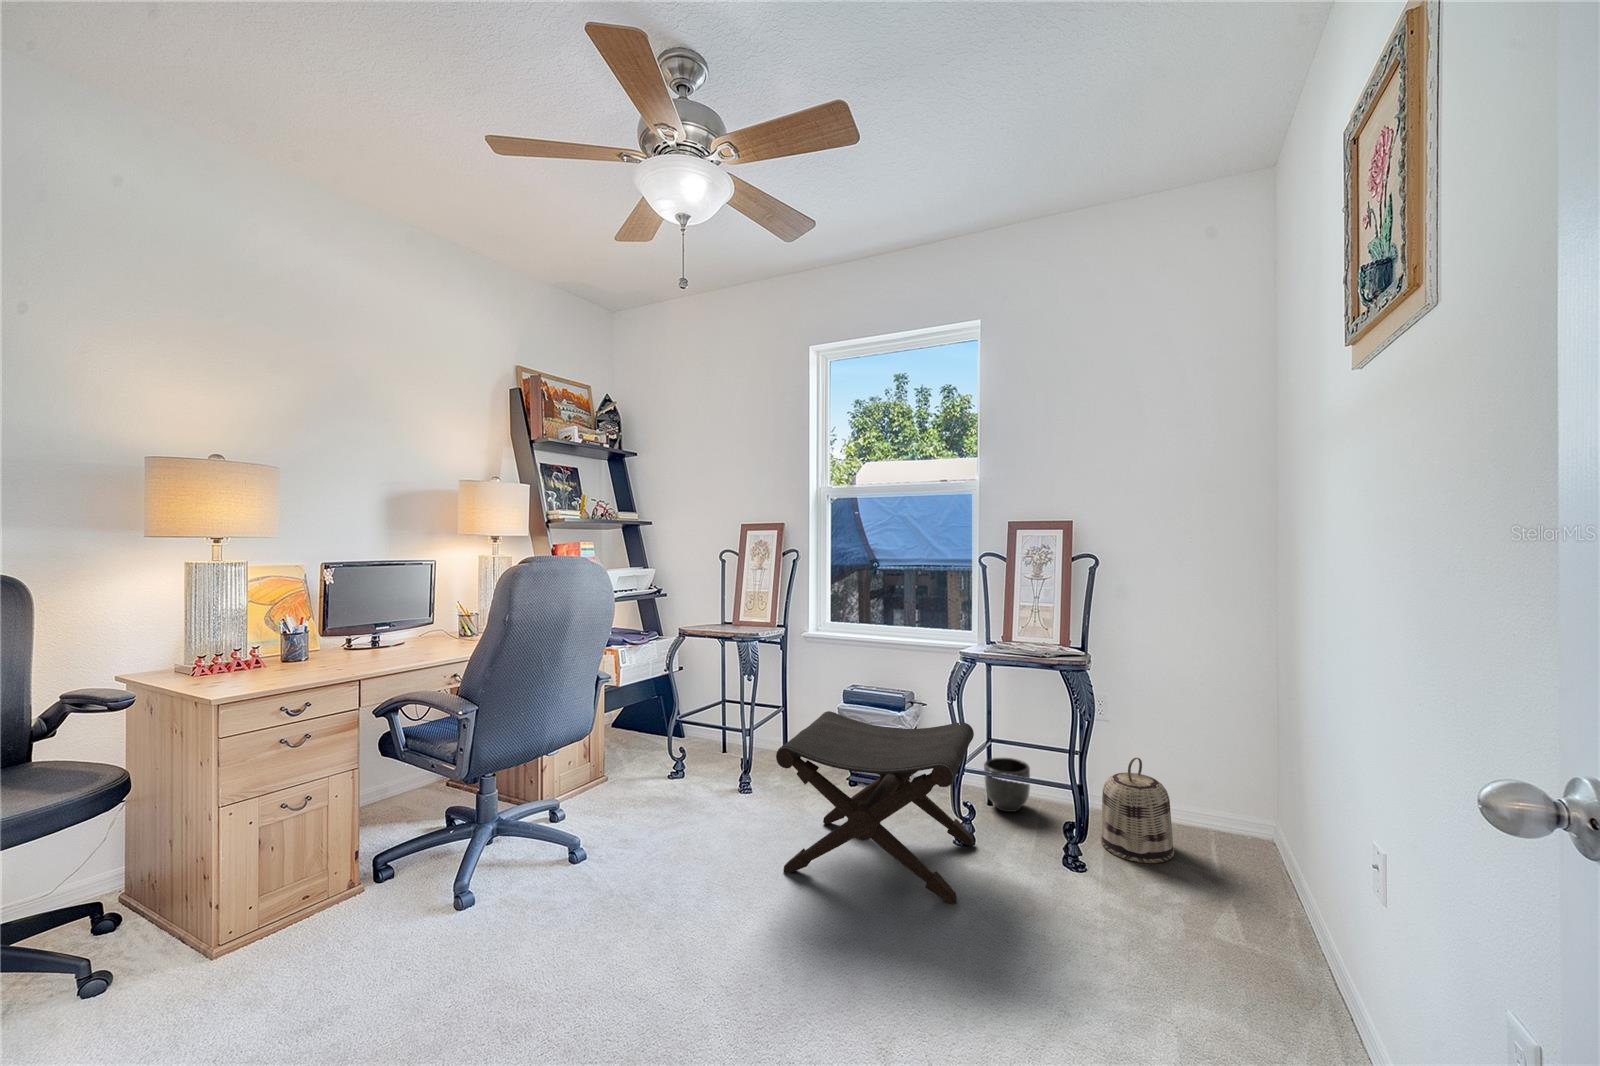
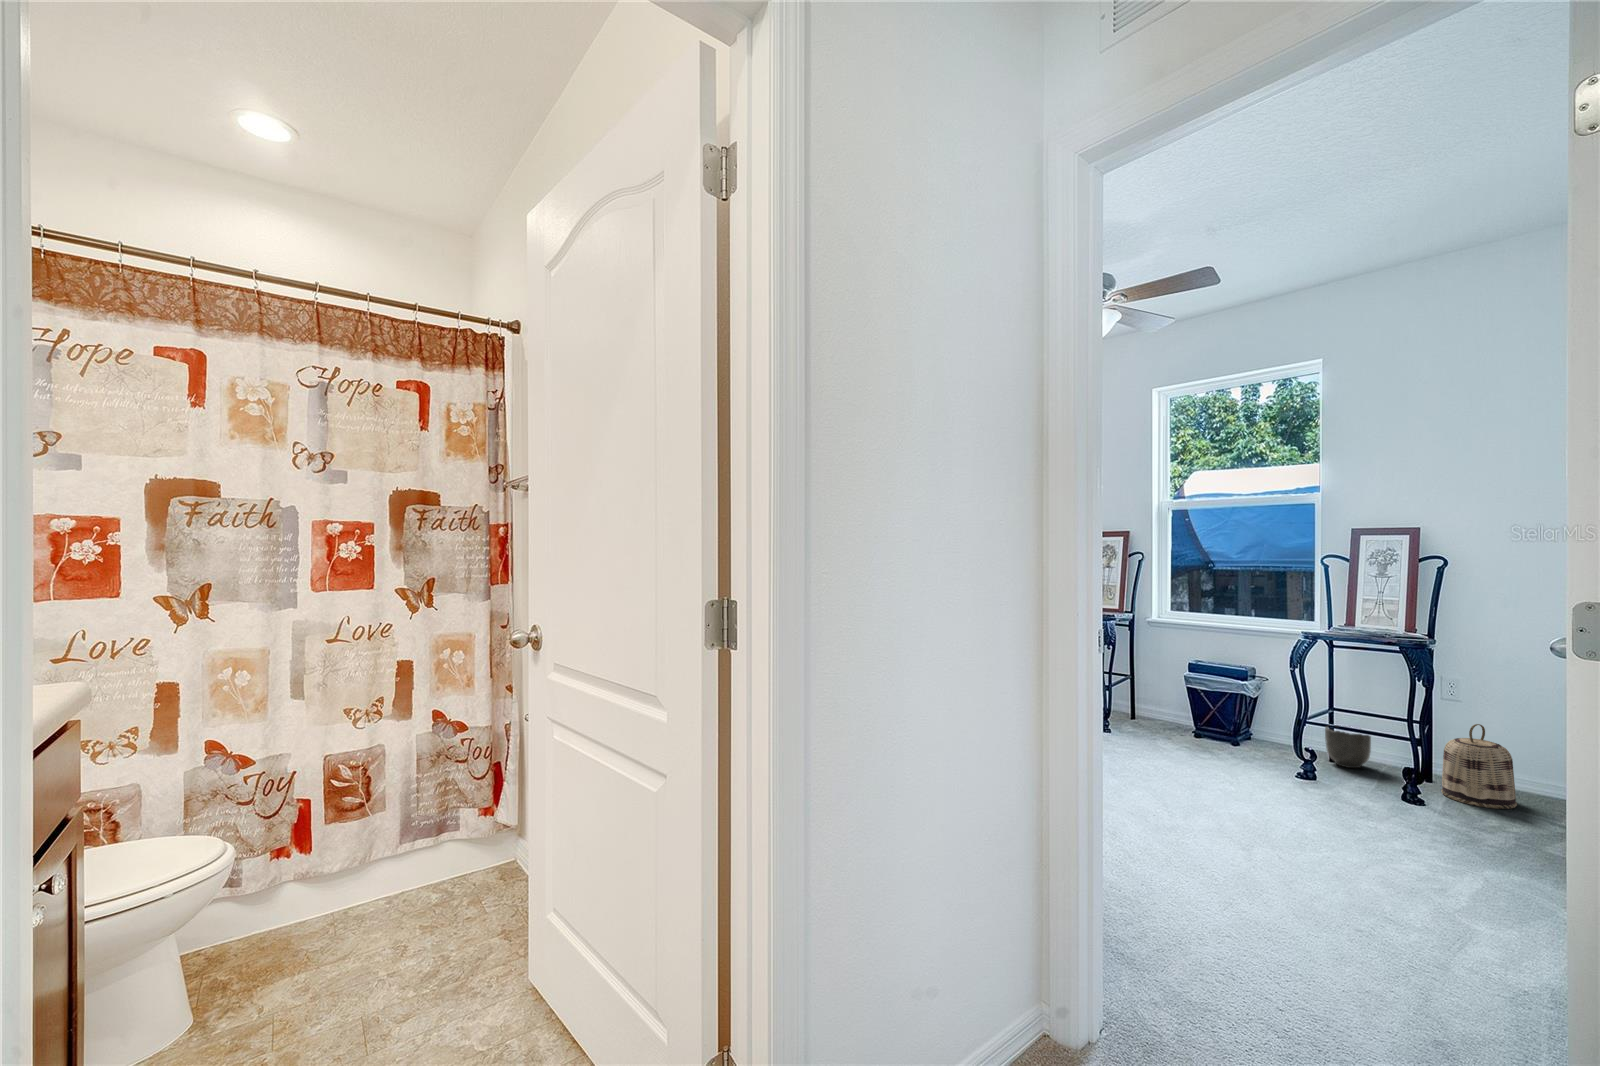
footstool: present [776,711,974,903] -> none [1152,670,1318,803]

